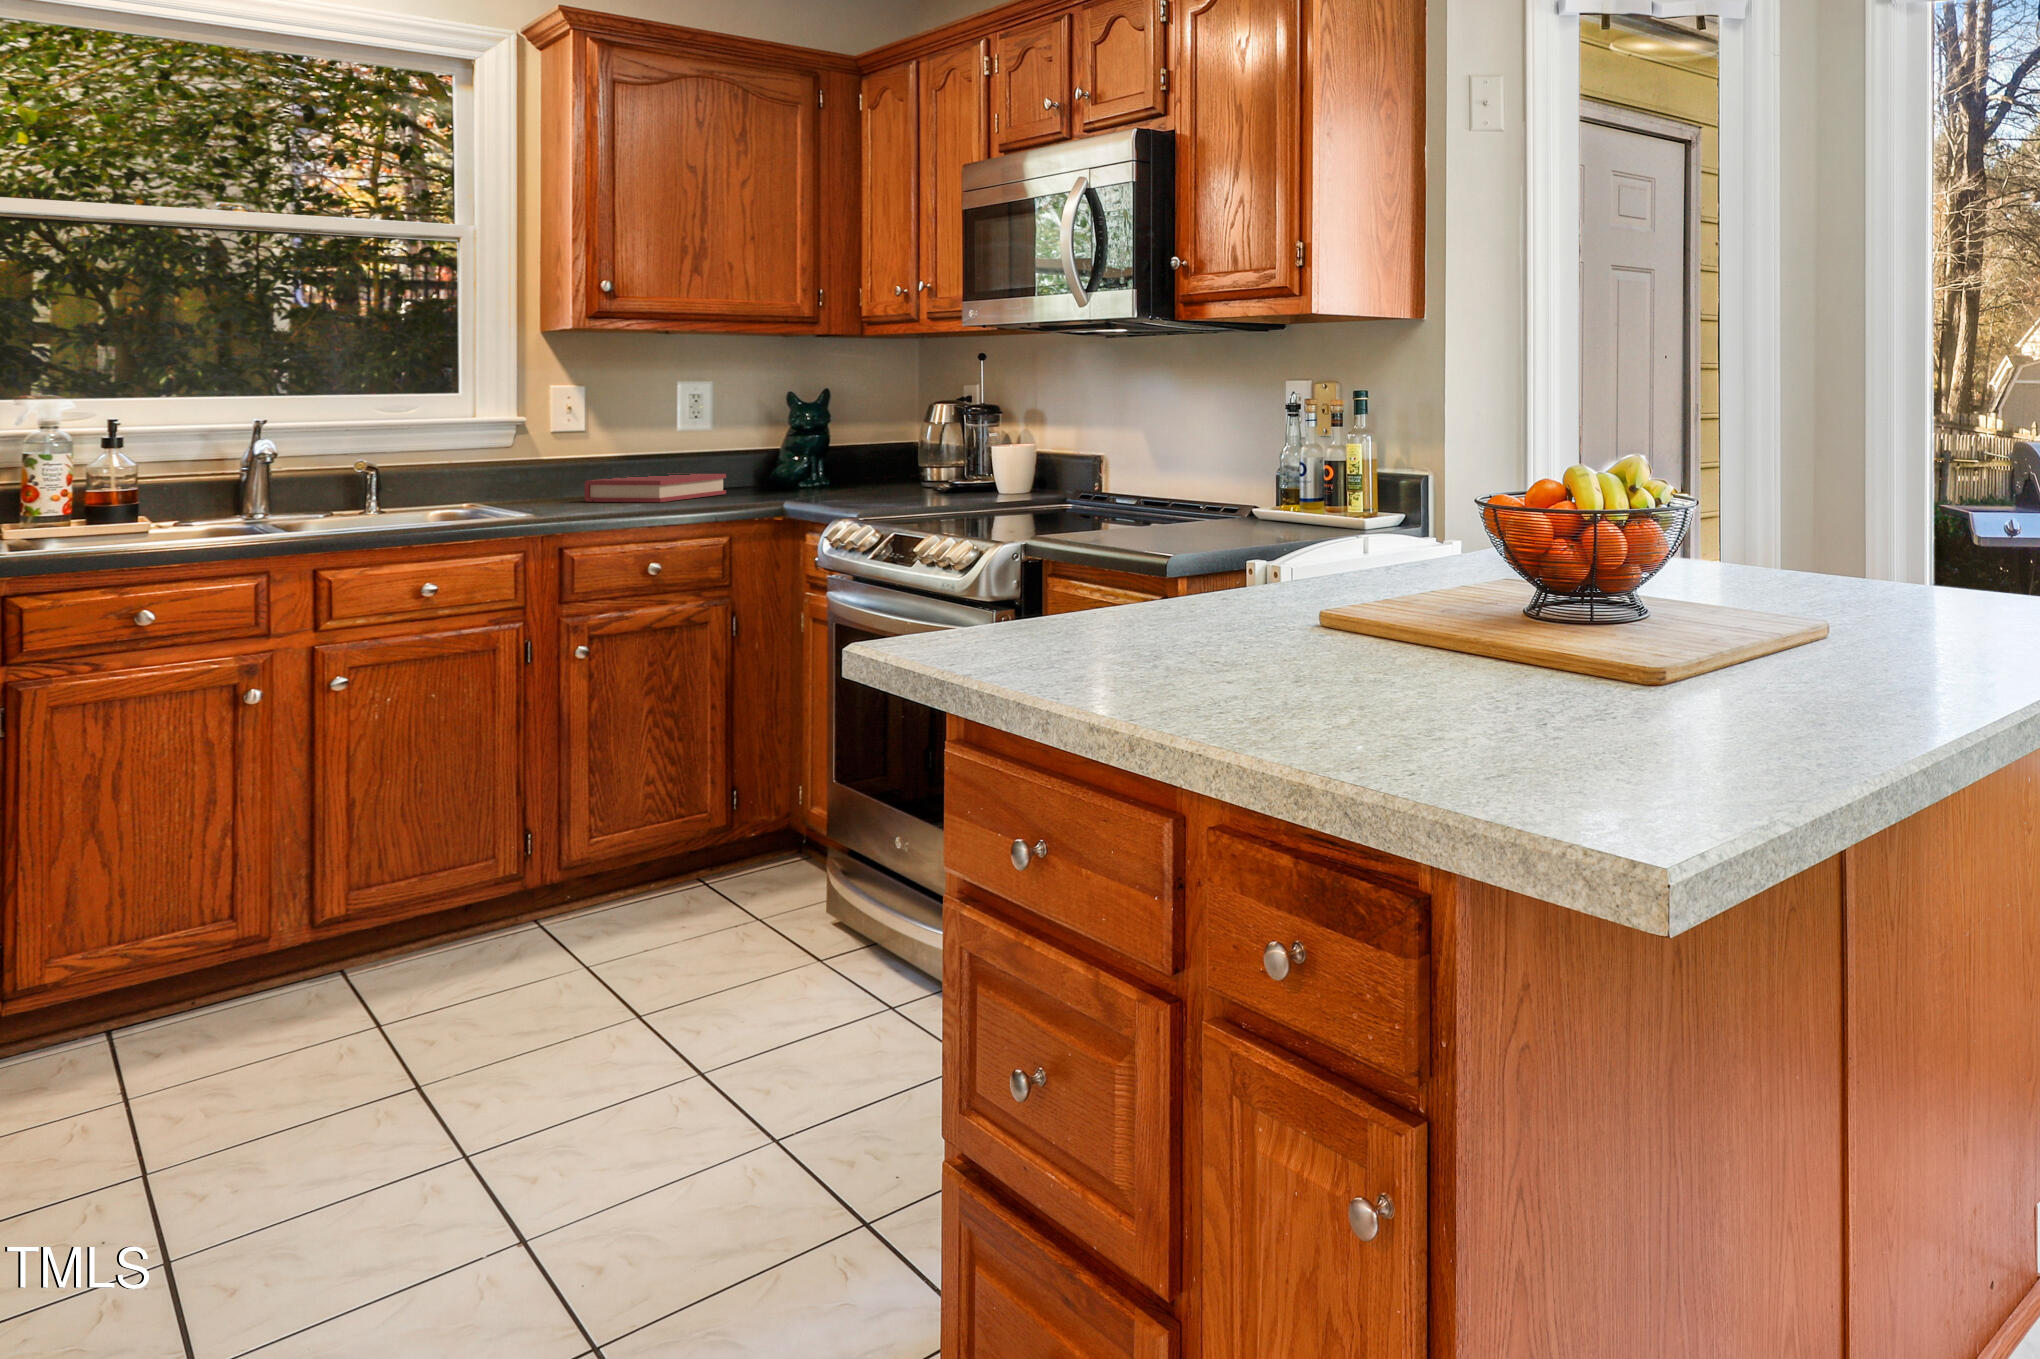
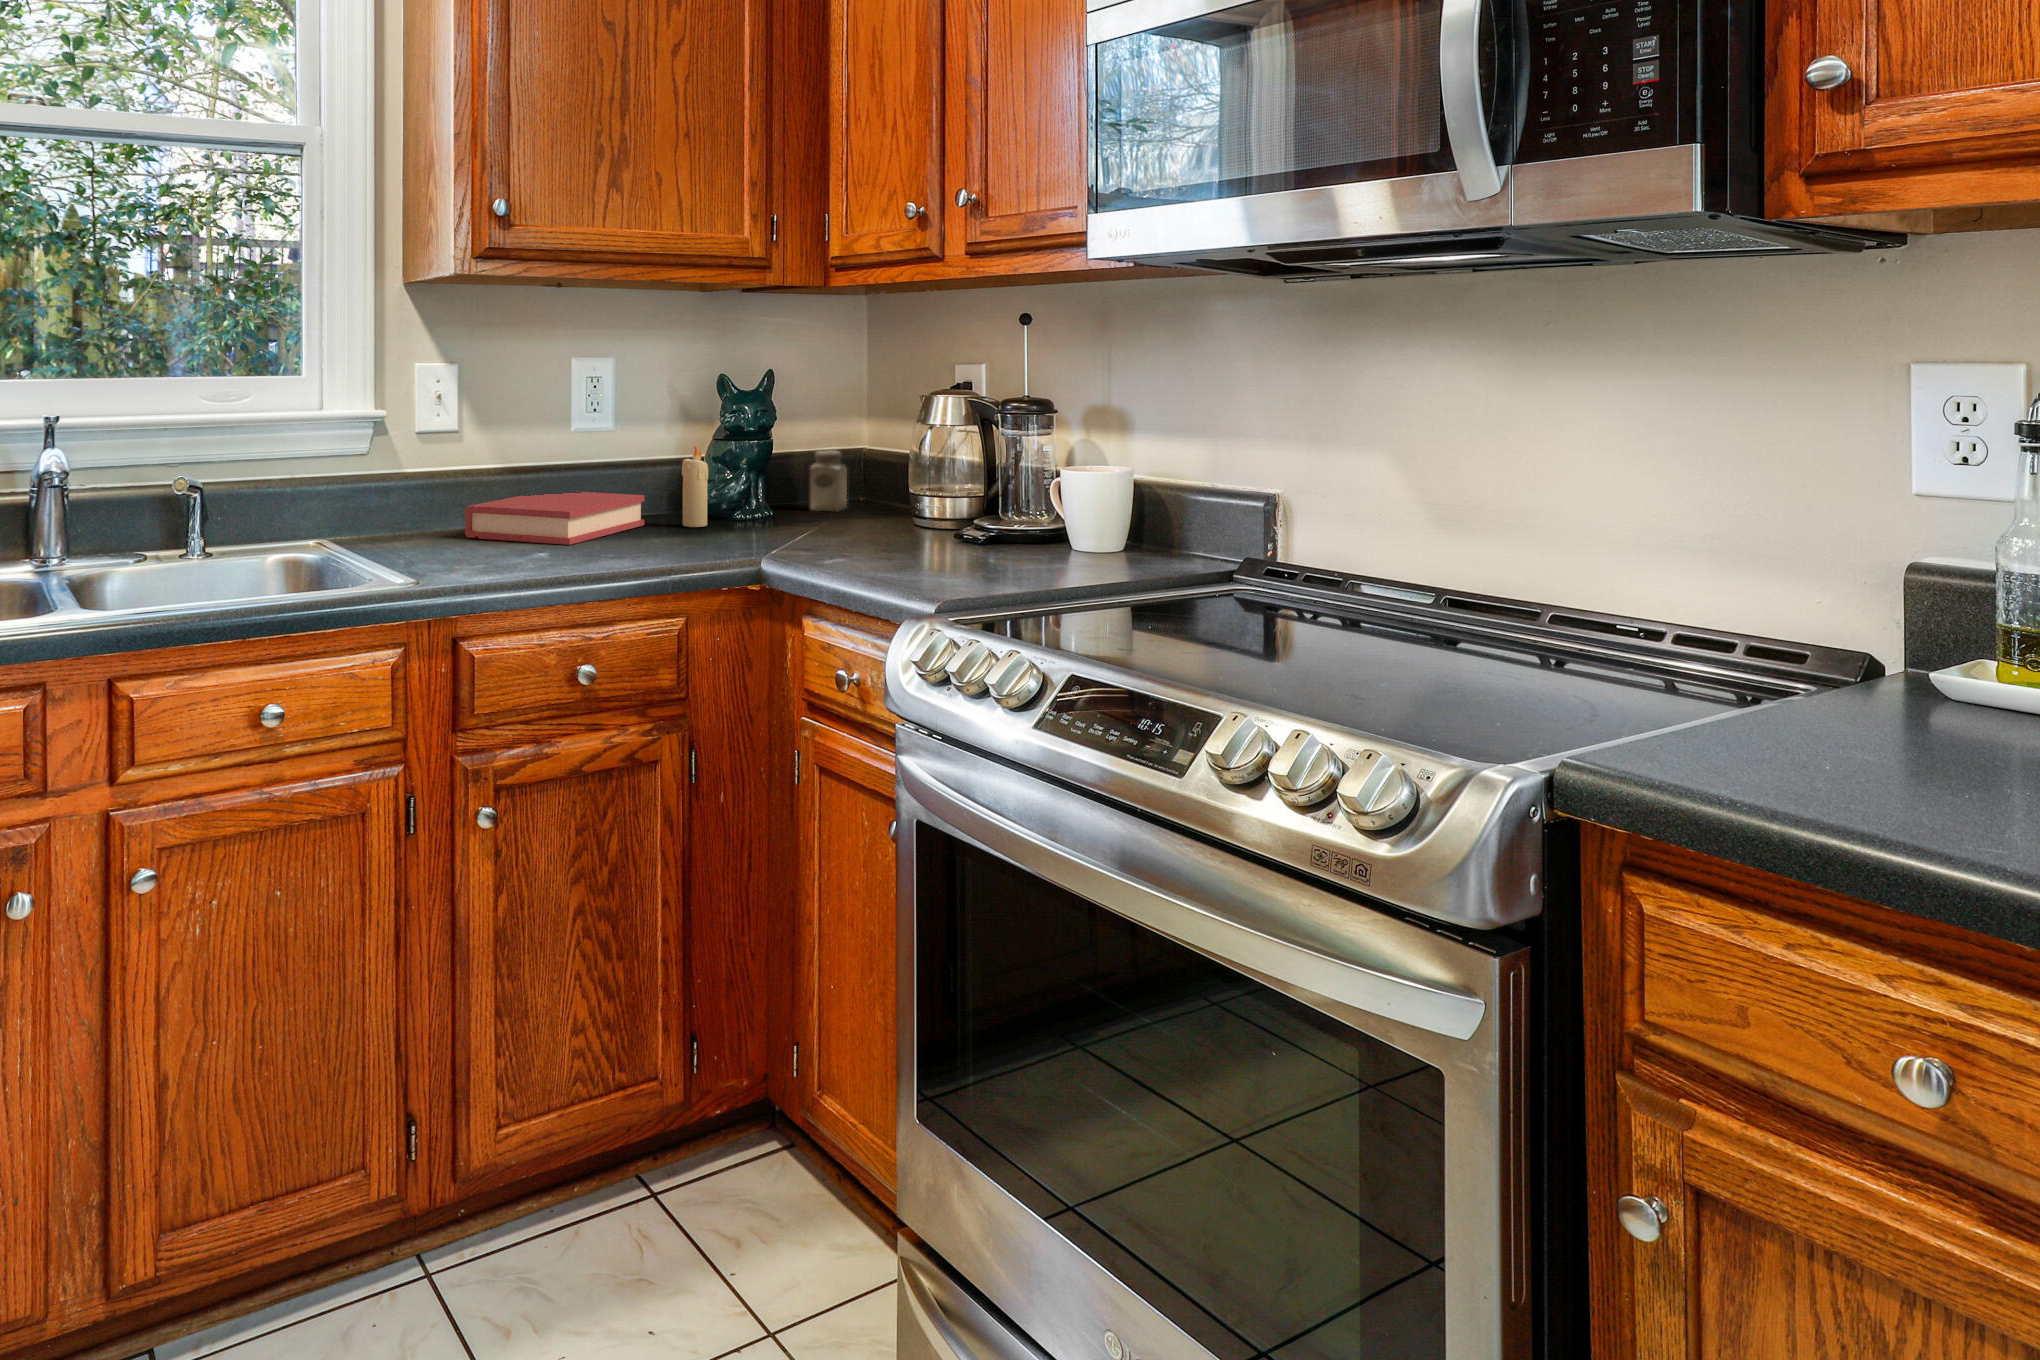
candle: none [754,440,773,494] -> present [682,446,708,527]
salt shaker: none [860,445,889,485] -> present [810,451,847,512]

